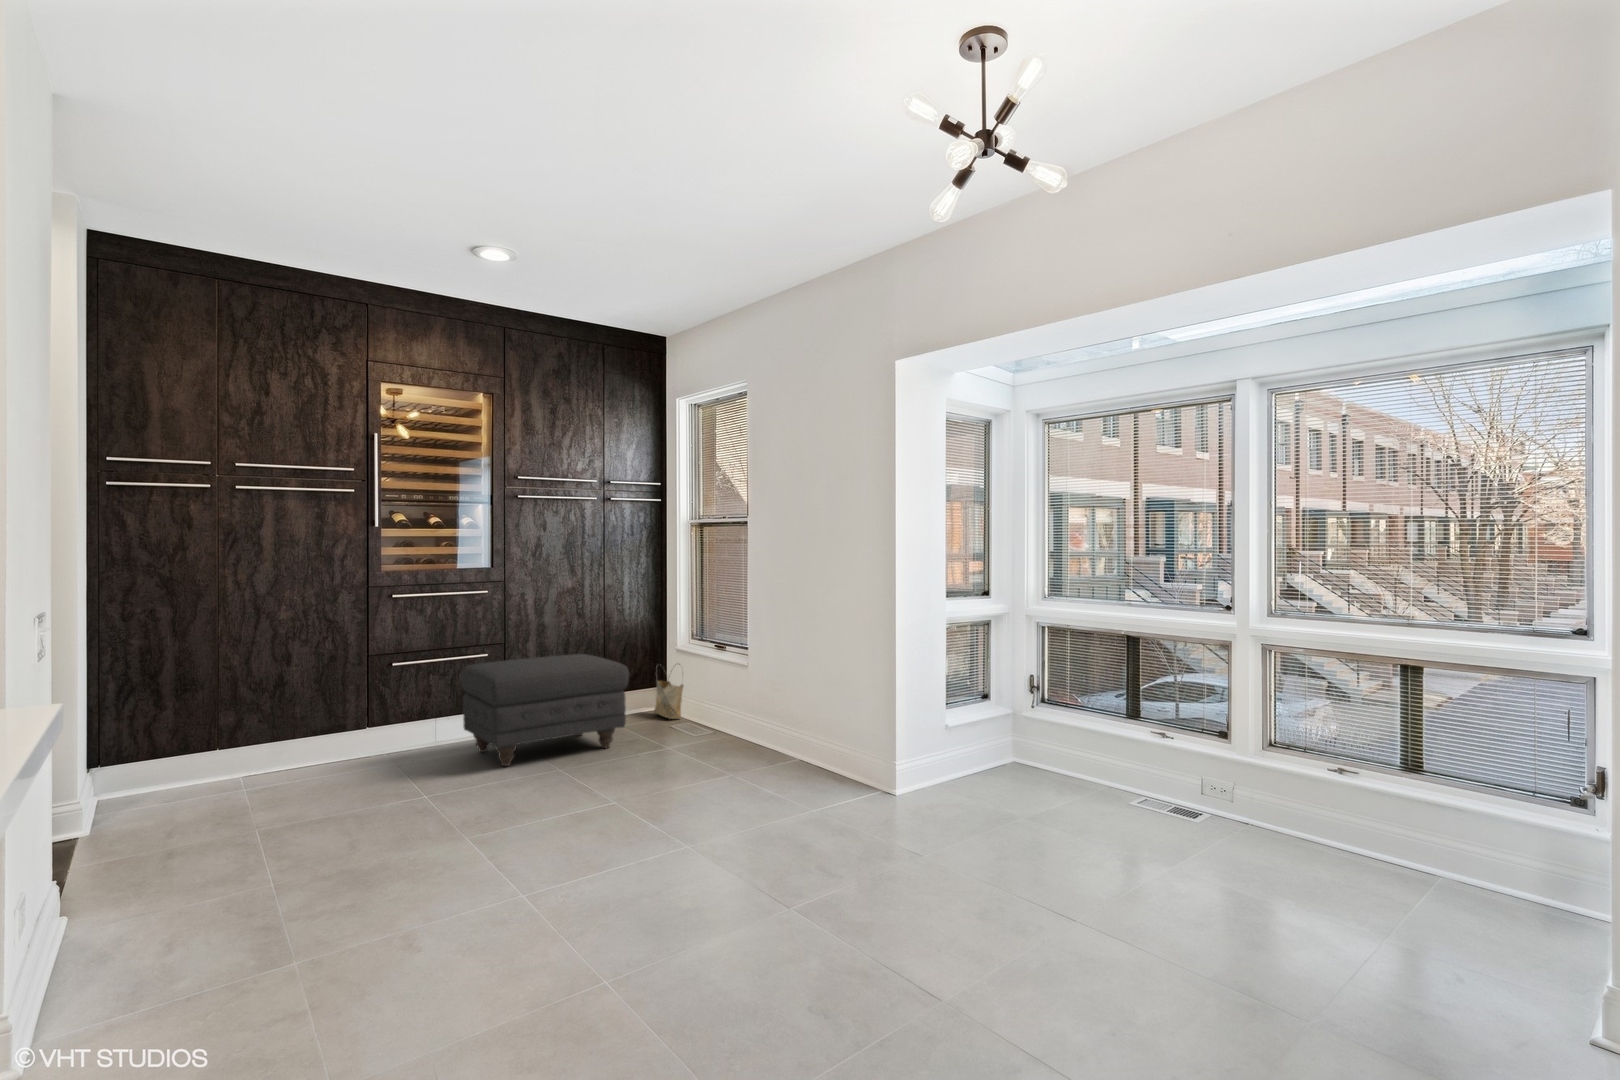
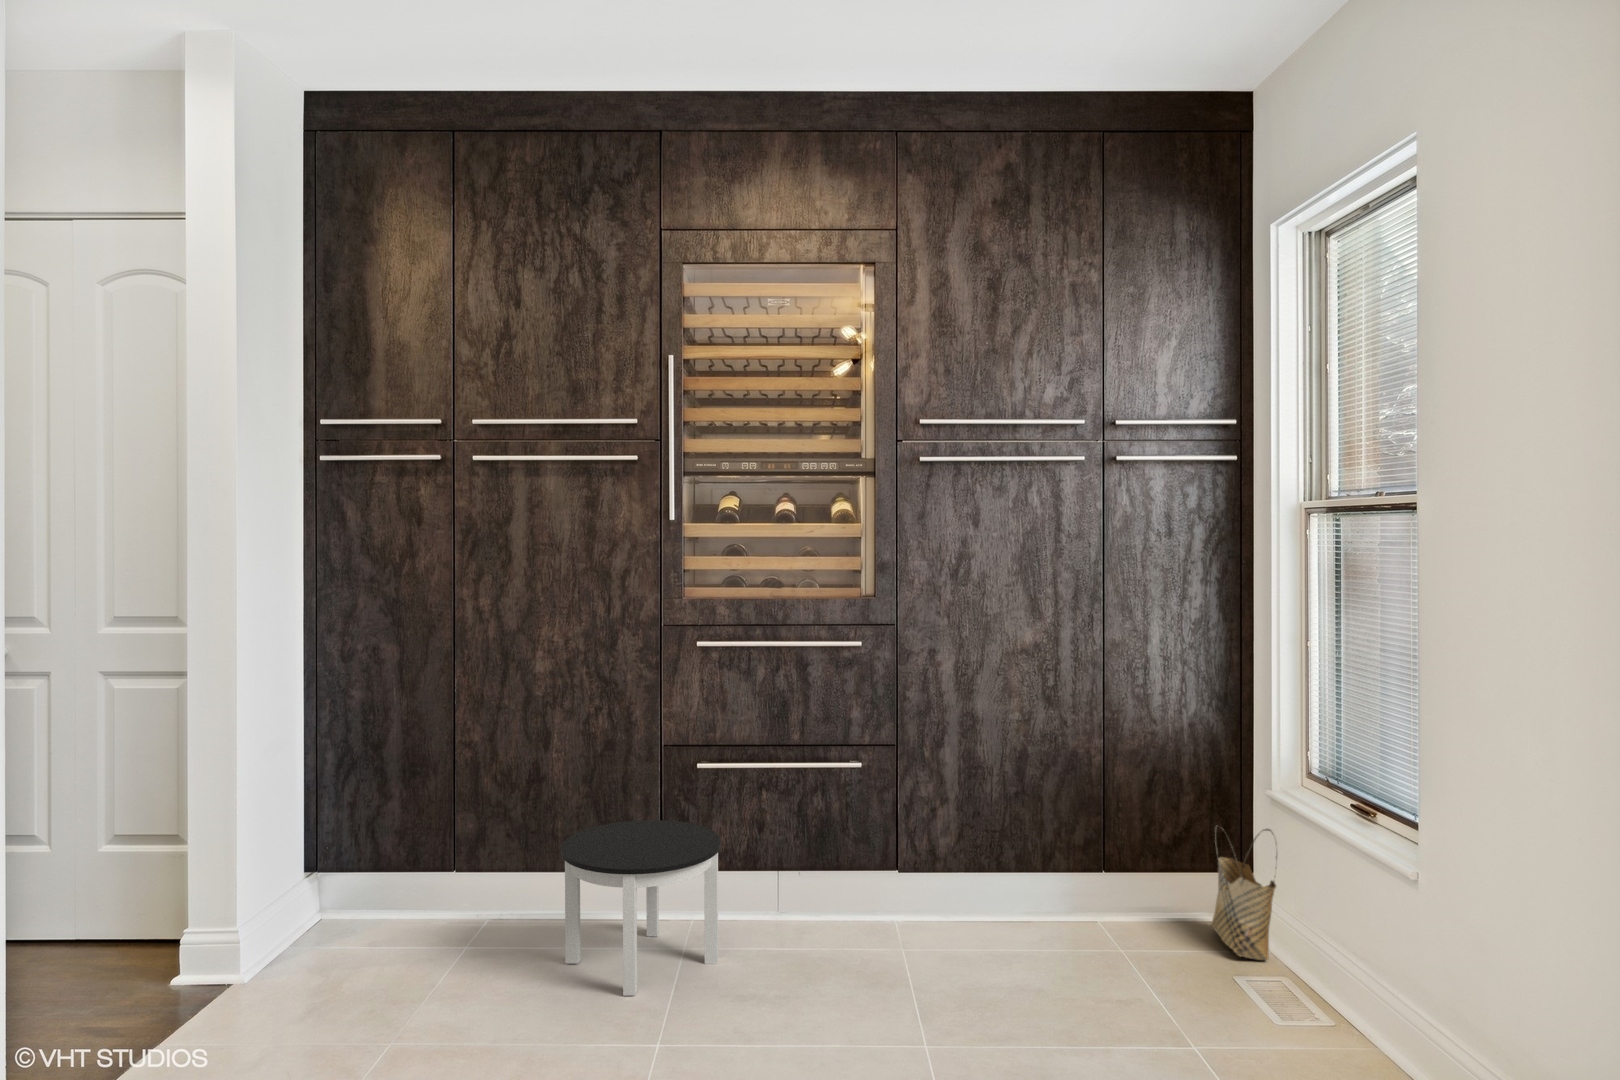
ottoman: present [460,654,629,766] -> none [790,787,1105,1023]
round table: none [325,695,424,780] -> present [561,820,721,996]

